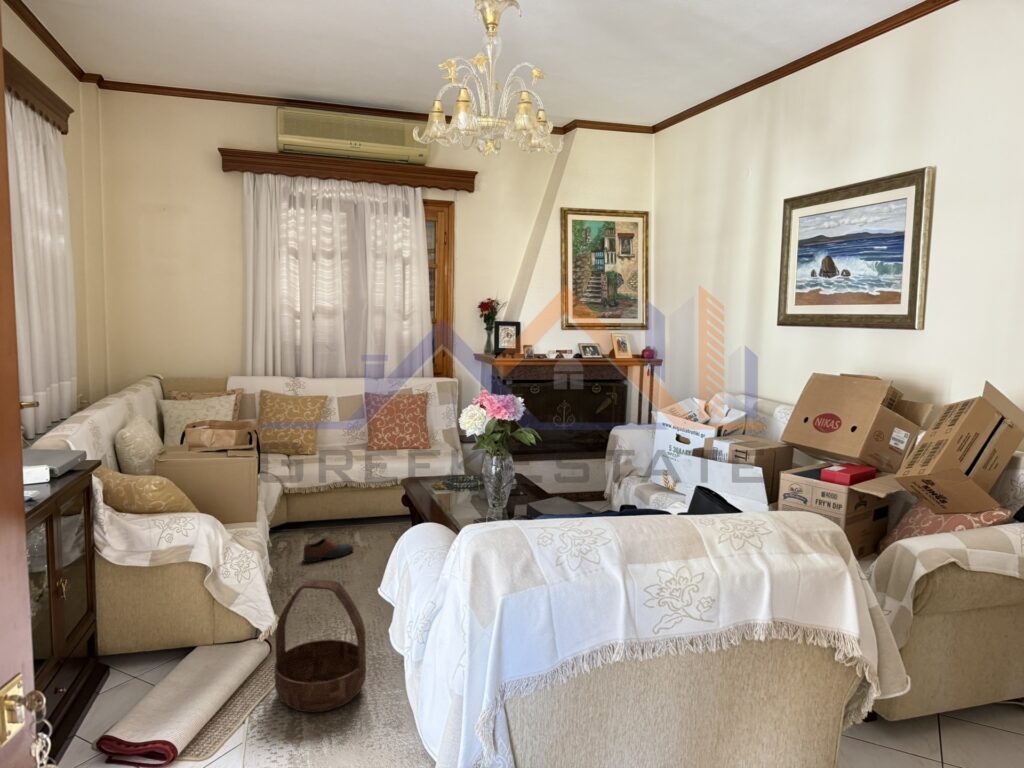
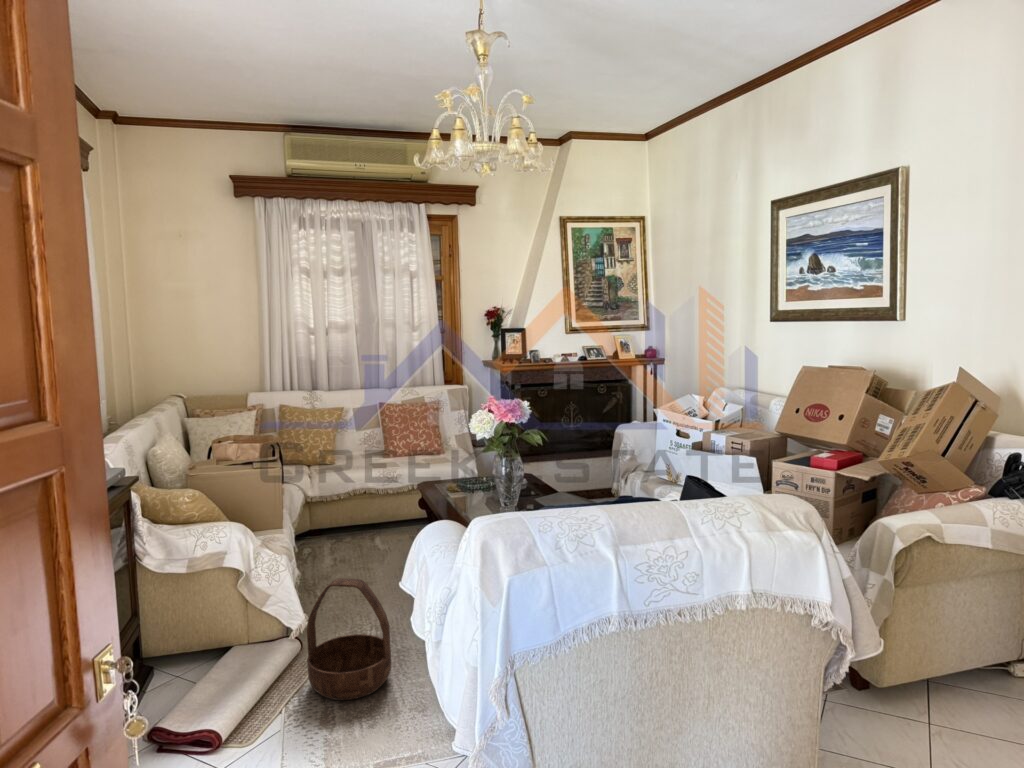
shoe: present [303,538,353,562] -> none [327,543,374,567]

